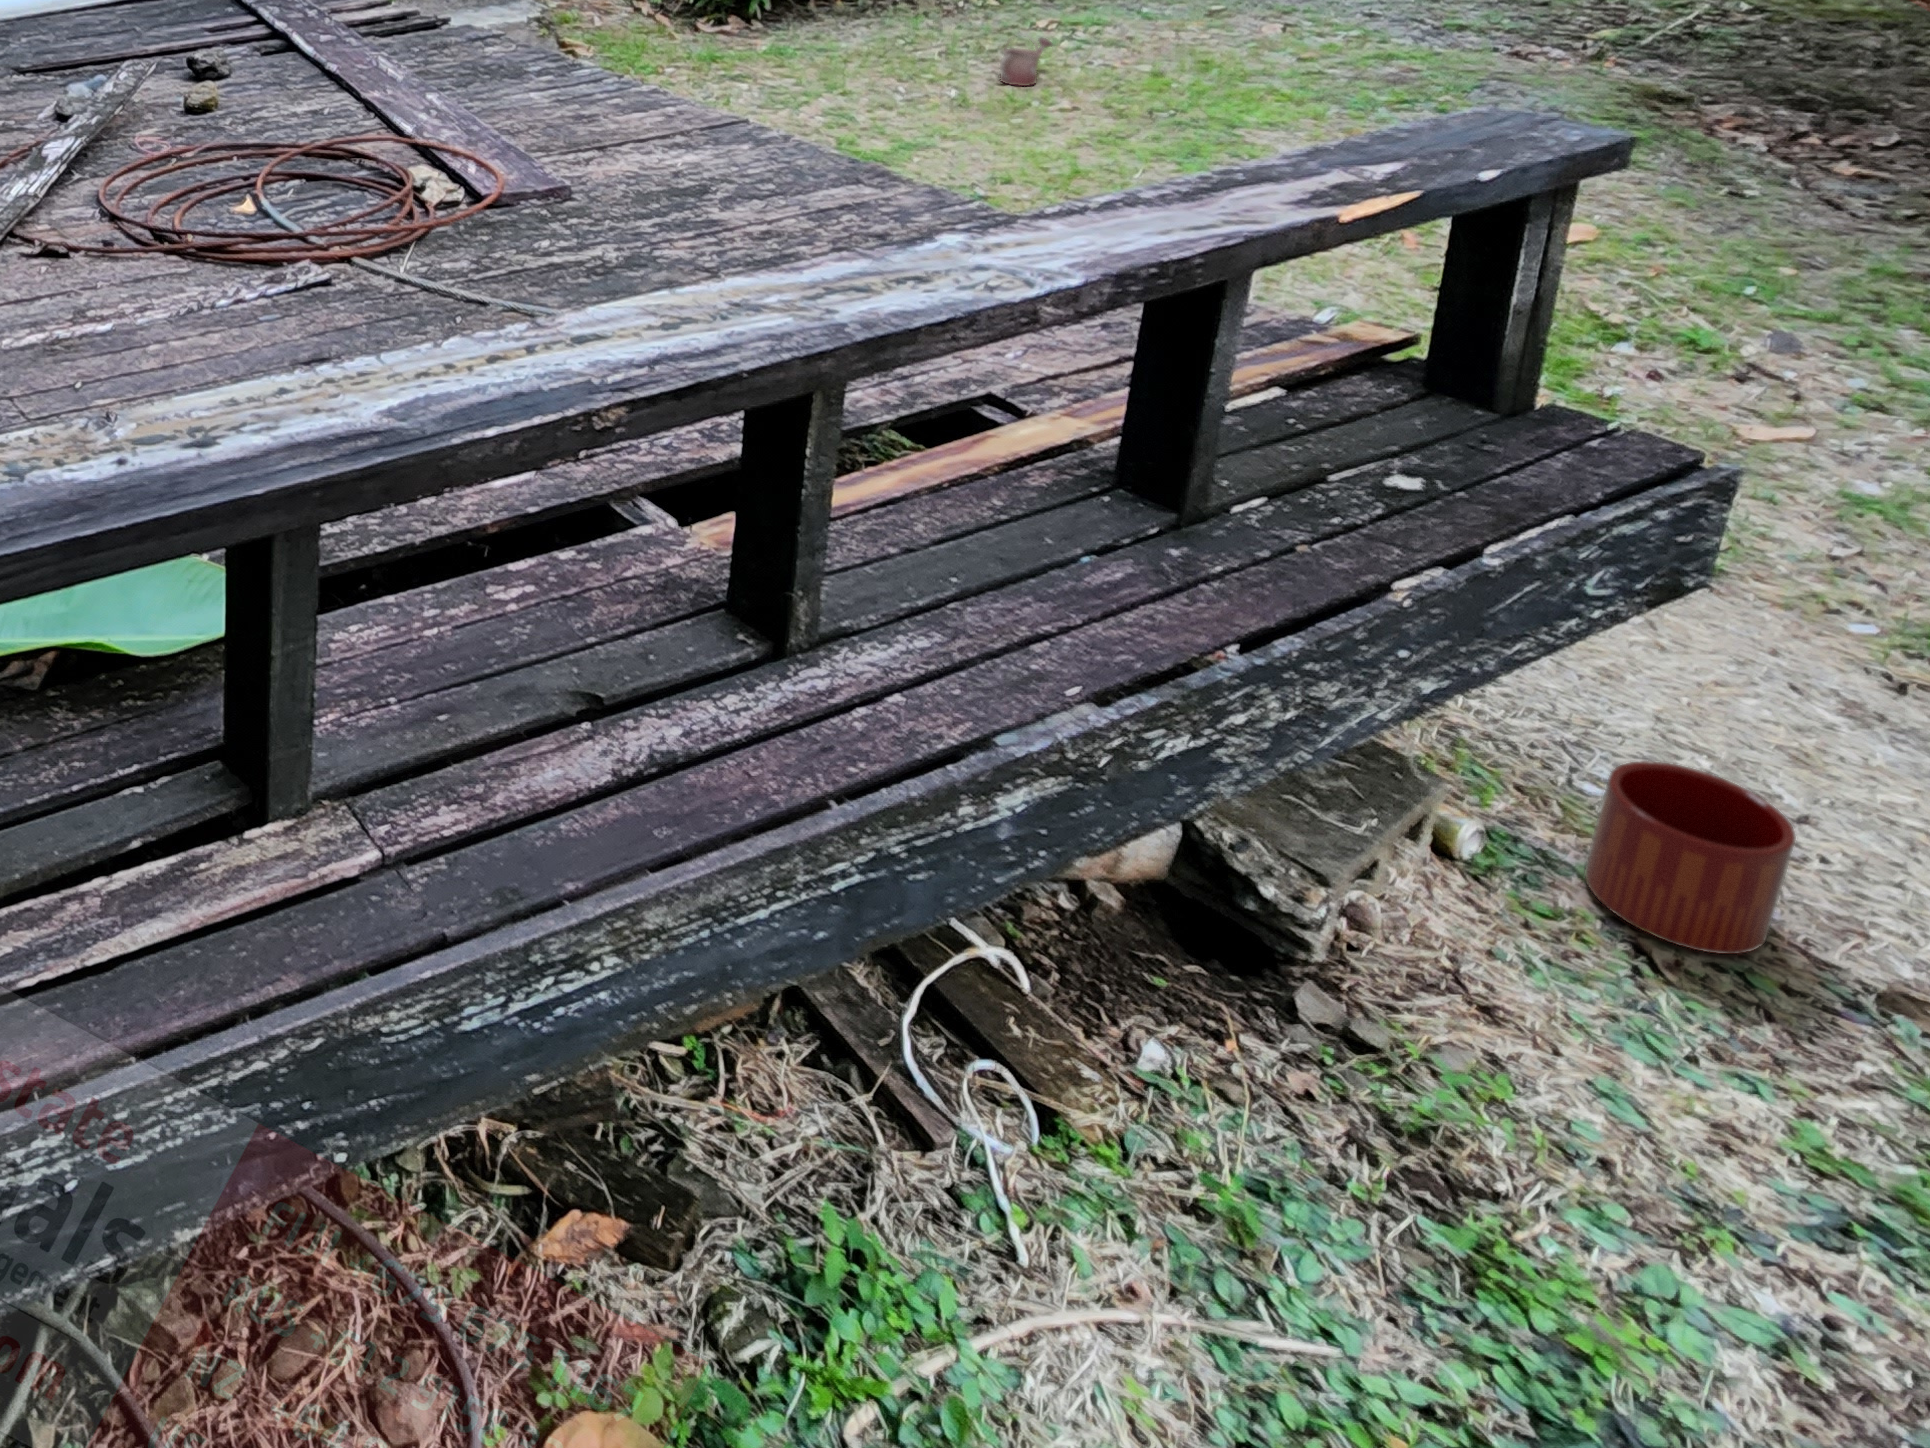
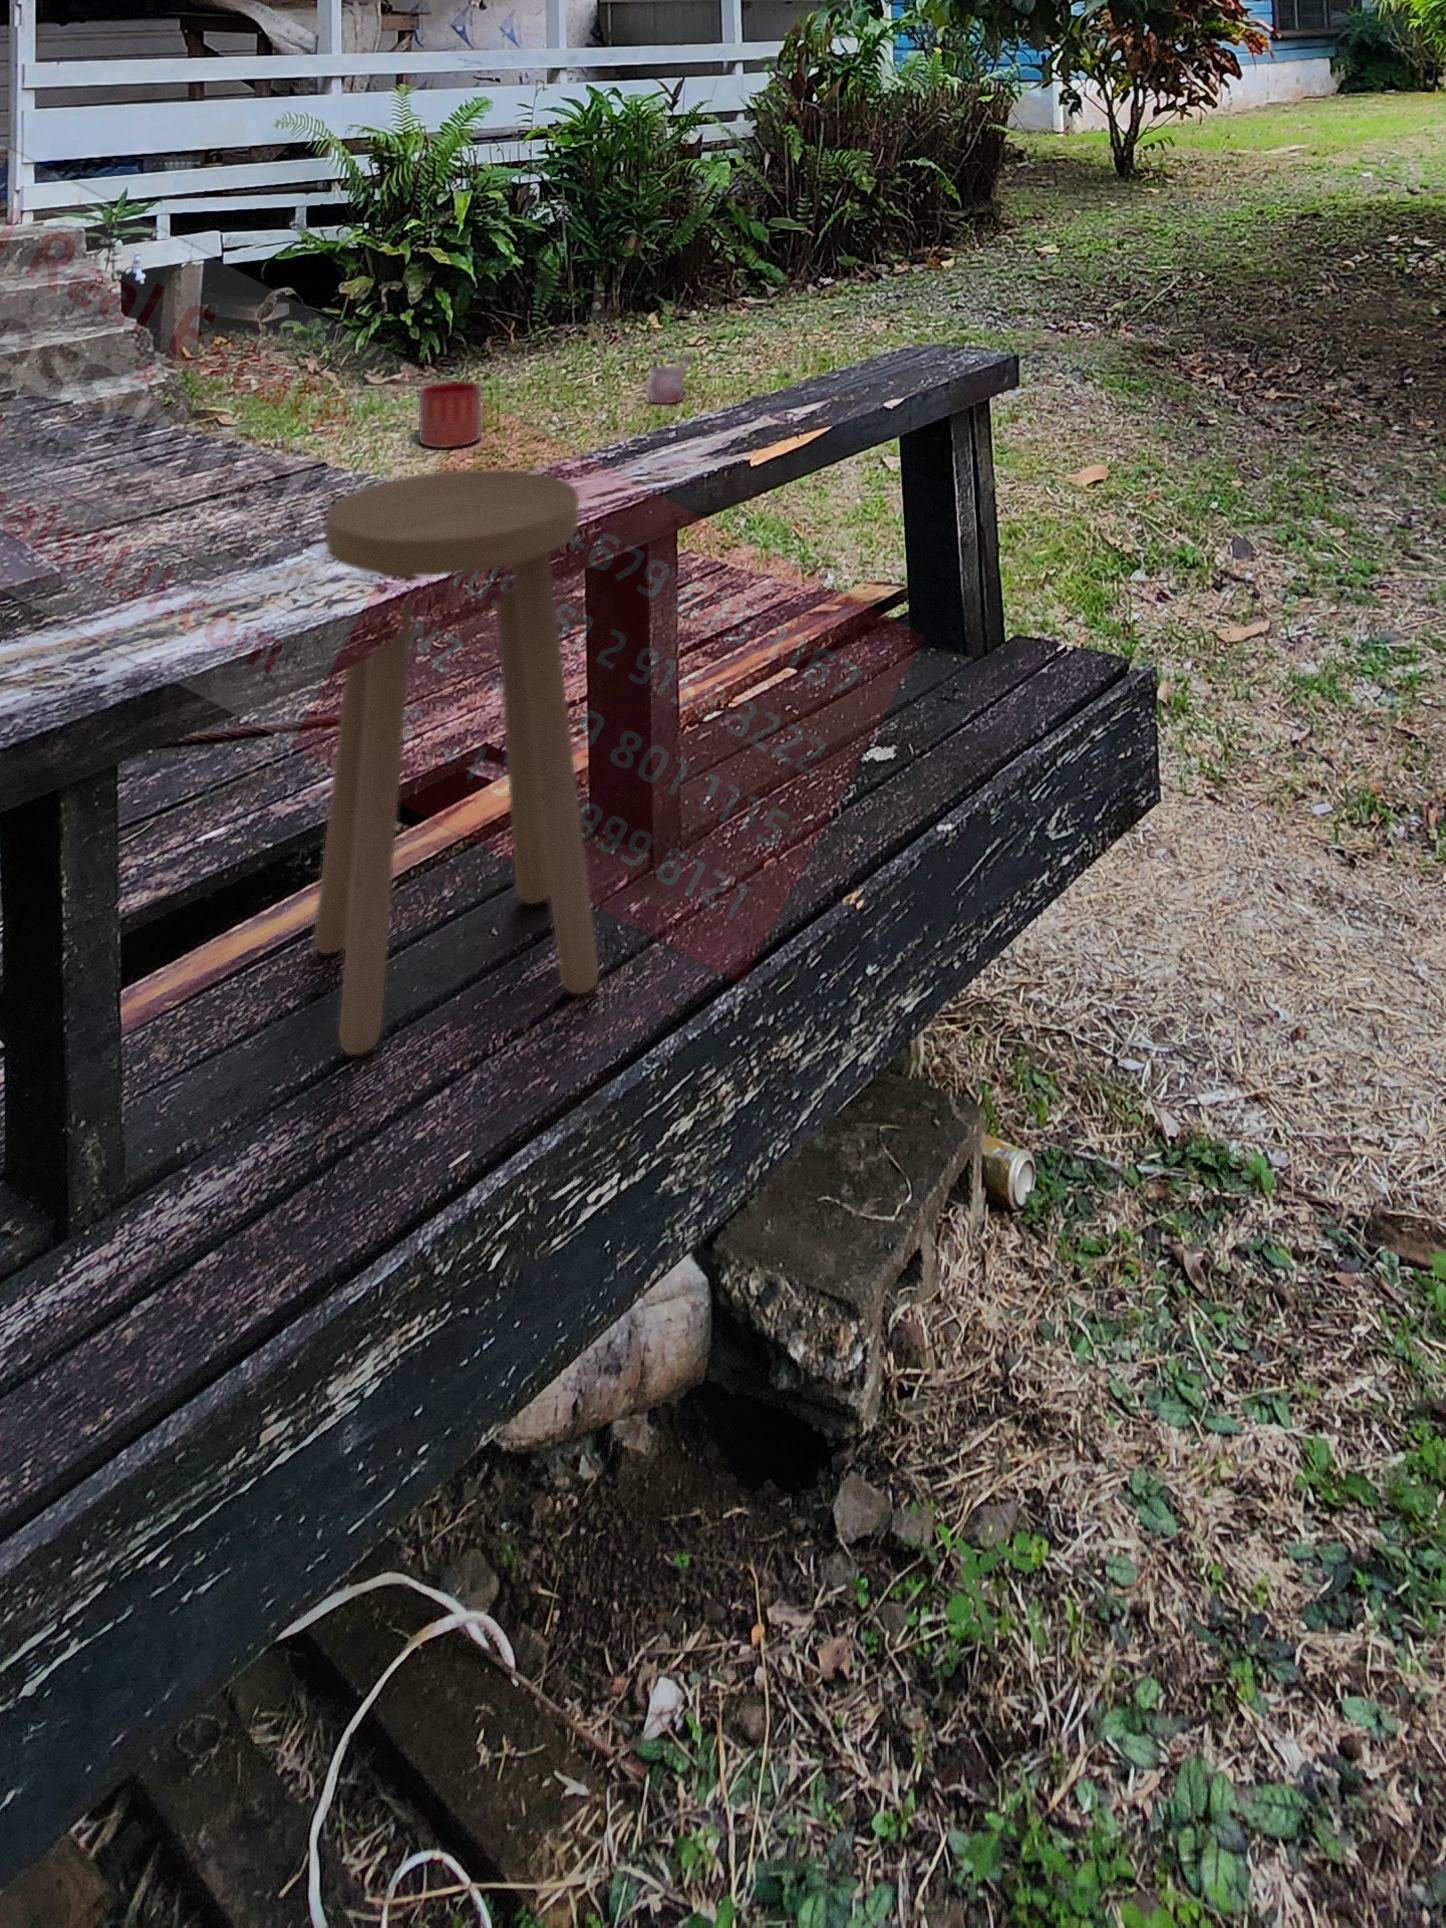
stool: none [922,192,1210,606] -> present [314,470,598,1055]
planter: present [1585,761,1796,954] -> present [419,381,481,448]

